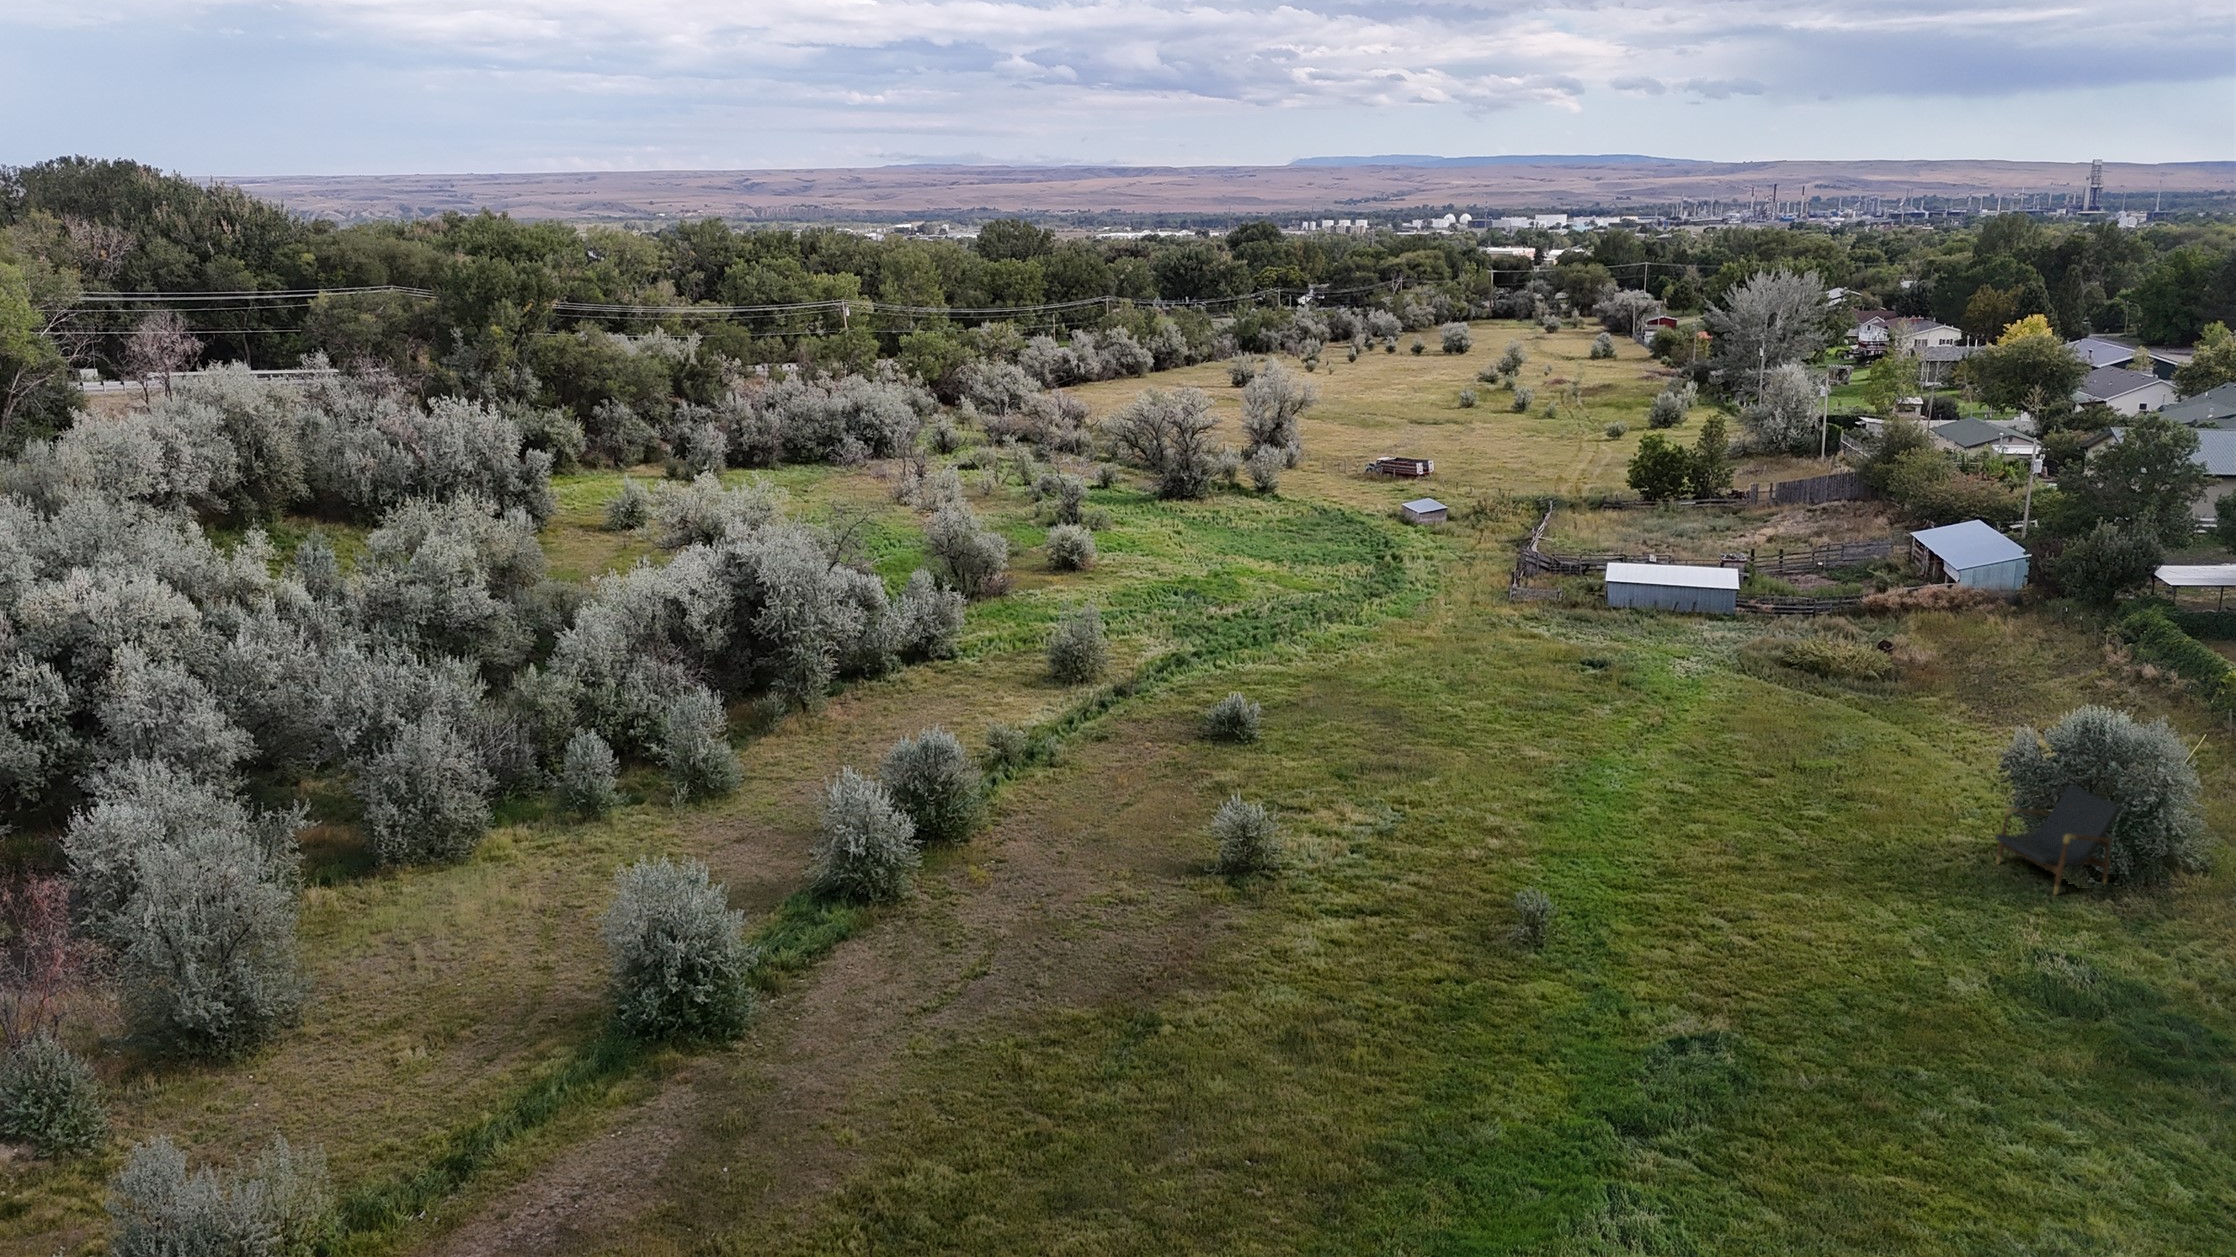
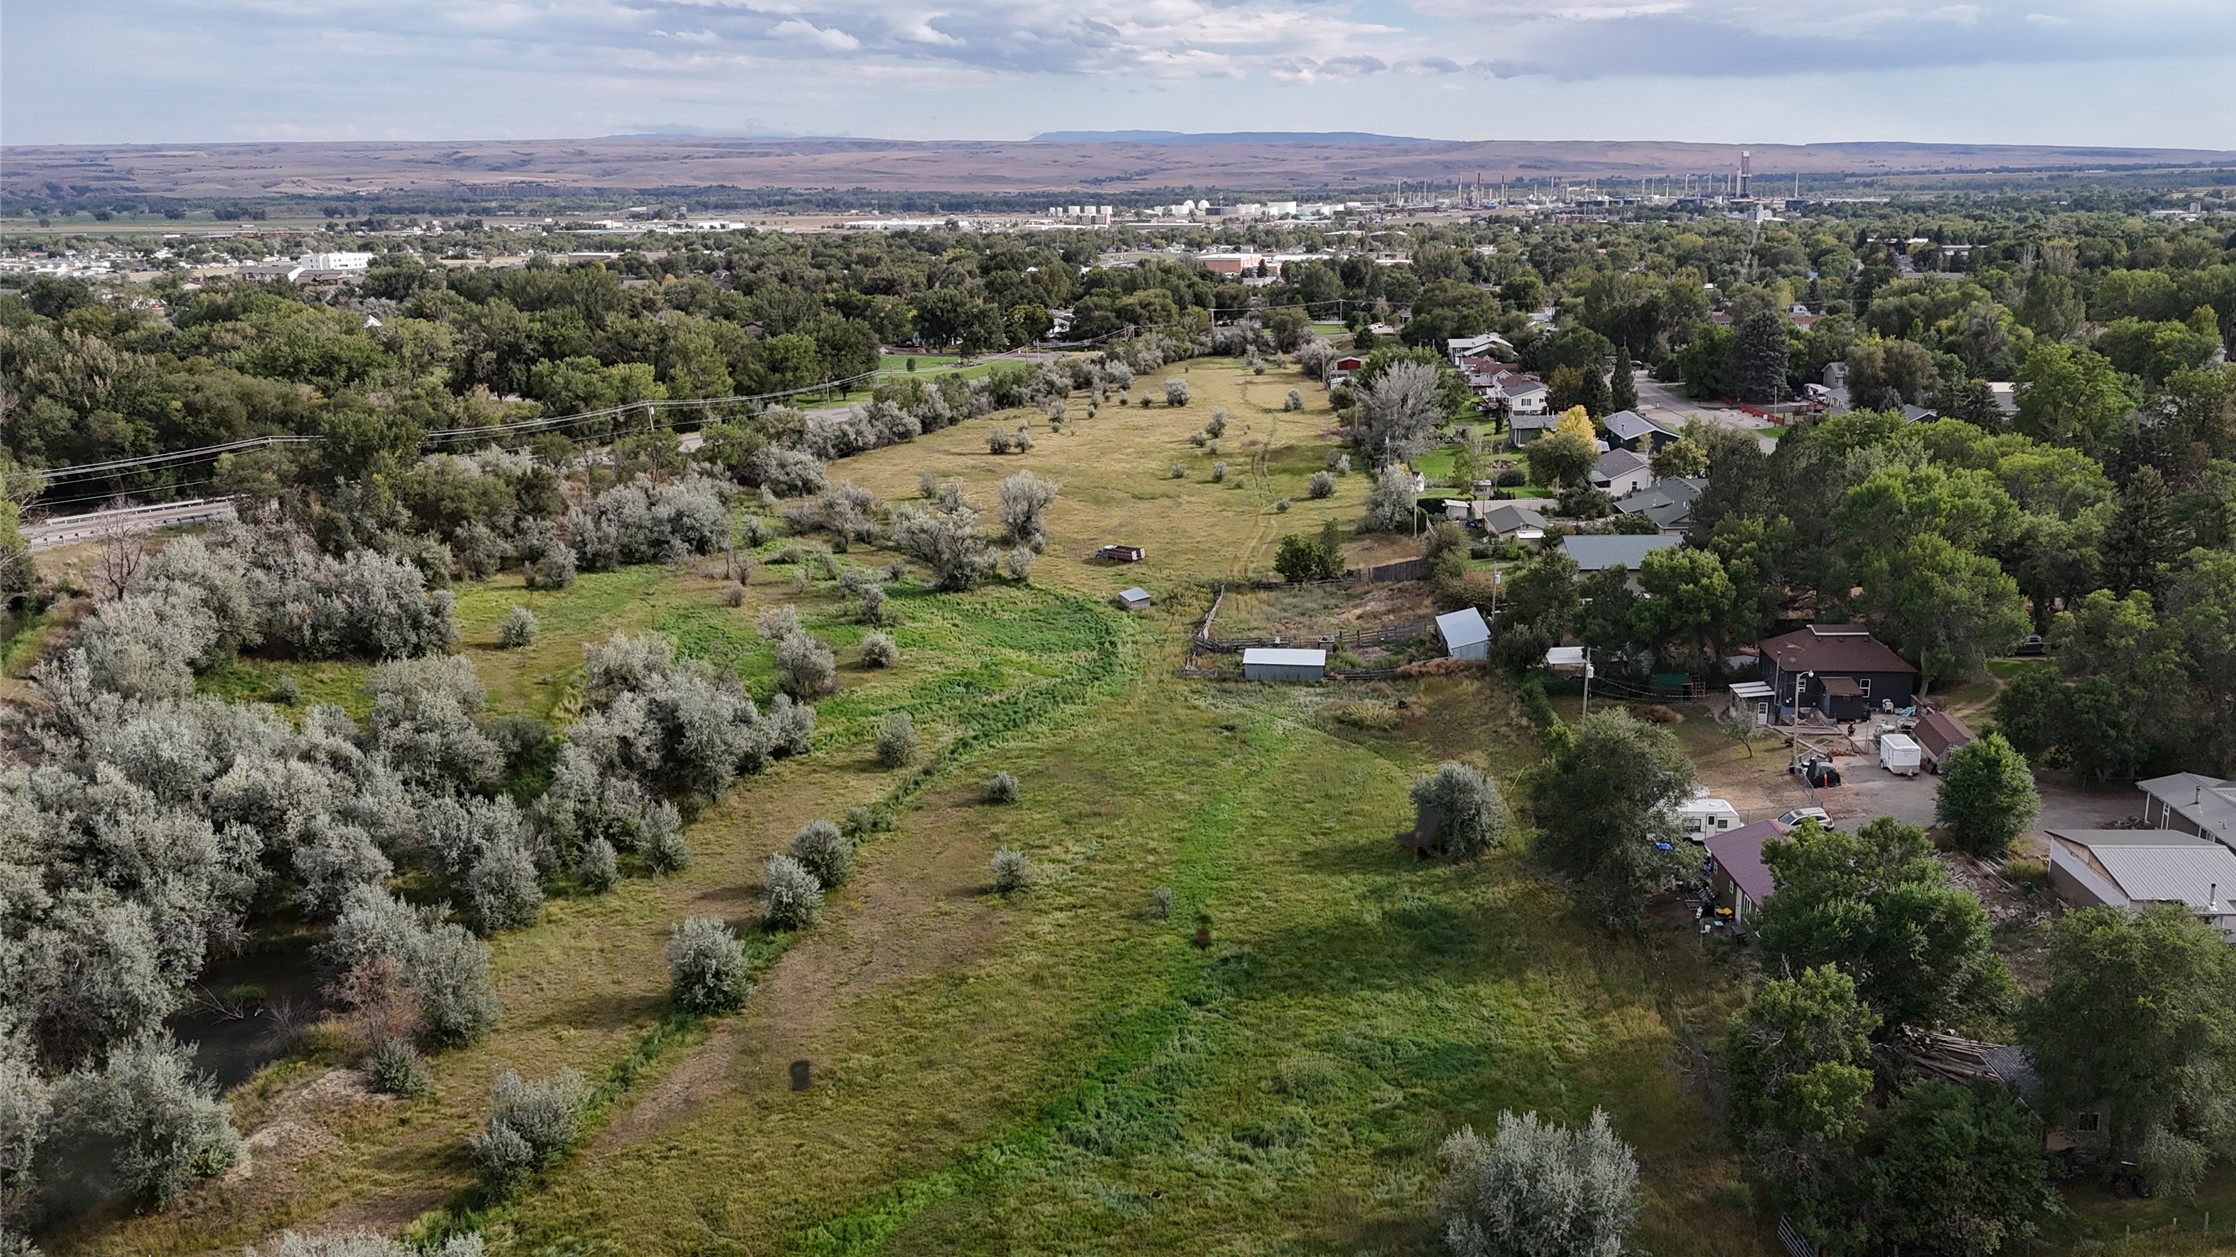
potted tree: none [1605,943,1654,1008] -> present [1194,914,1214,945]
bucket: none [780,1138,829,1201] -> present [789,1060,811,1090]

